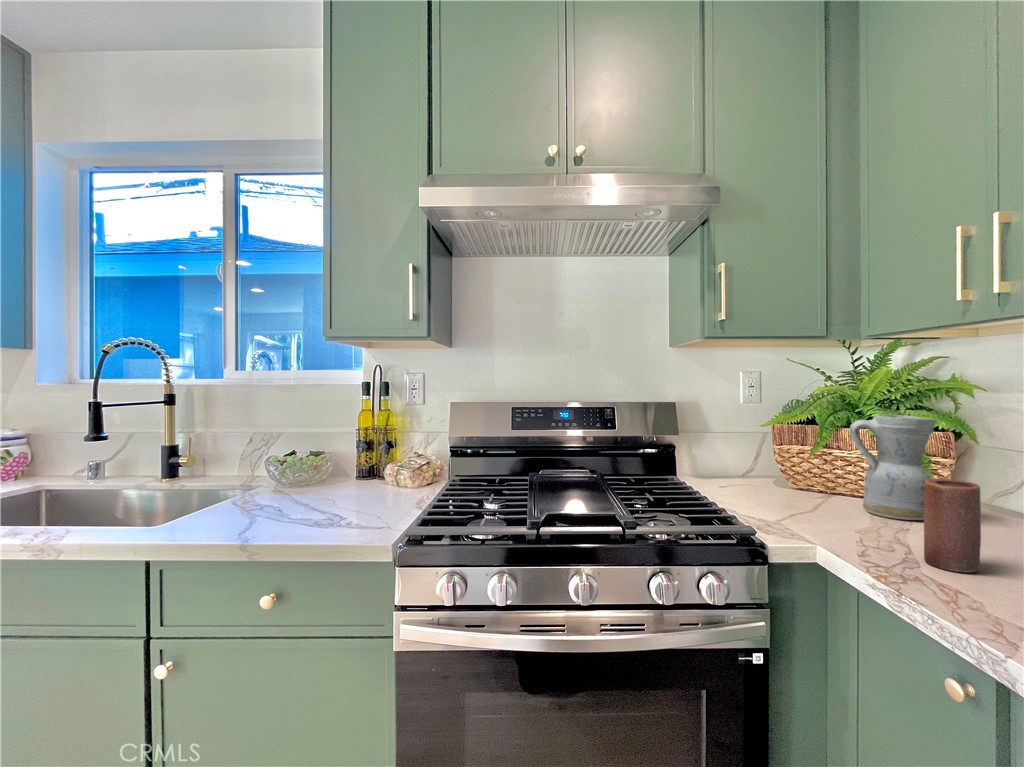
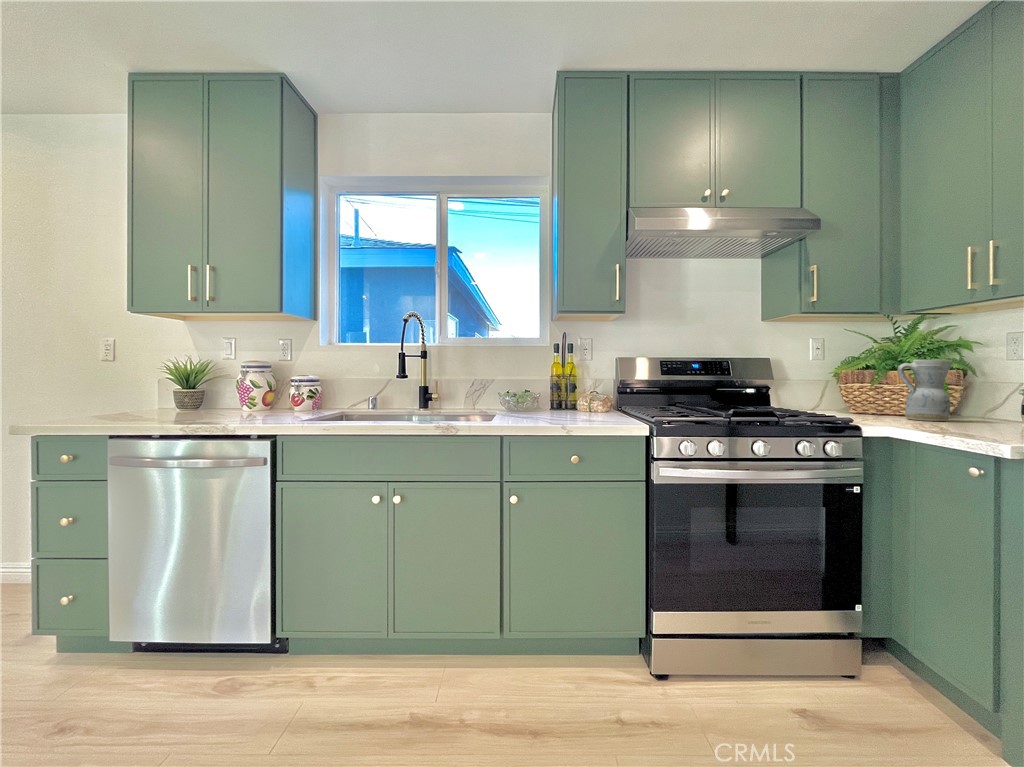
candle: present [924,479,981,572] -> none [952,384,984,429]

